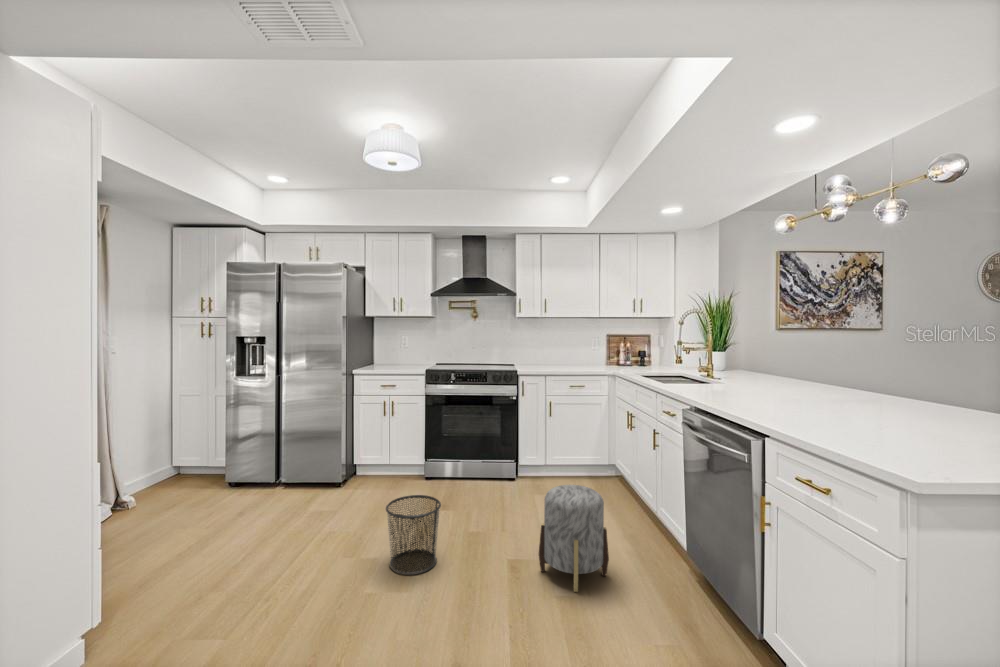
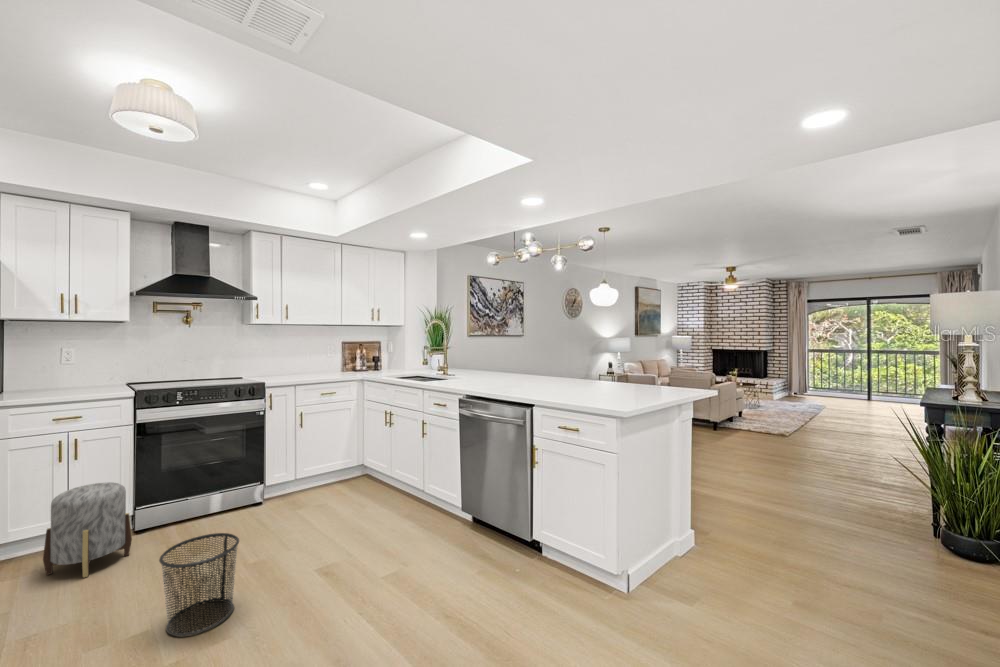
stool: present [539,485,609,592] -> present [43,482,132,578]

